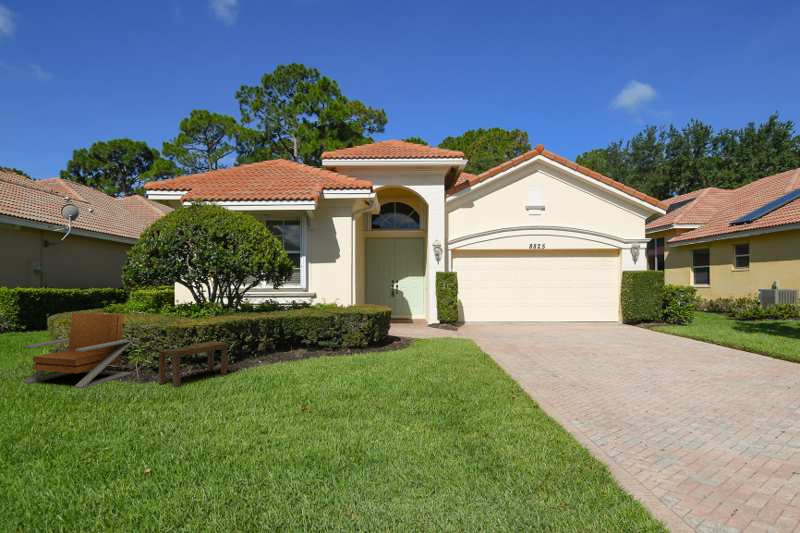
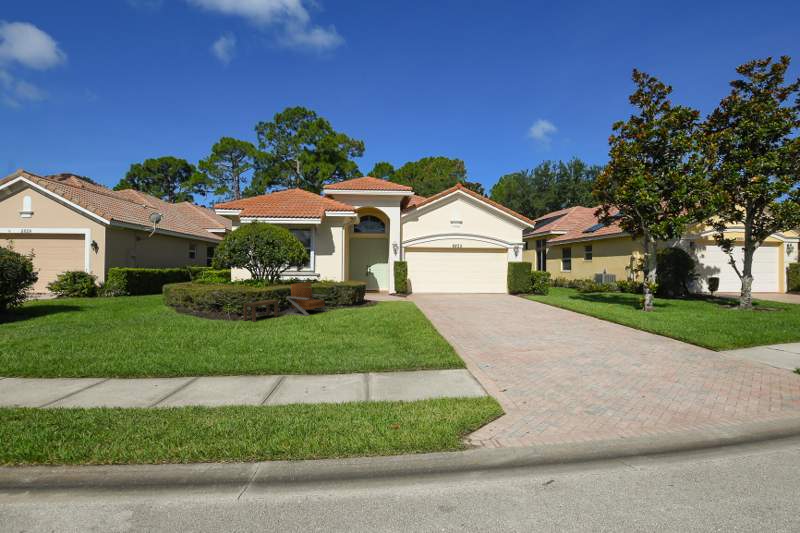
lounge chair: present [24,313,133,389] -> present [286,282,327,316]

